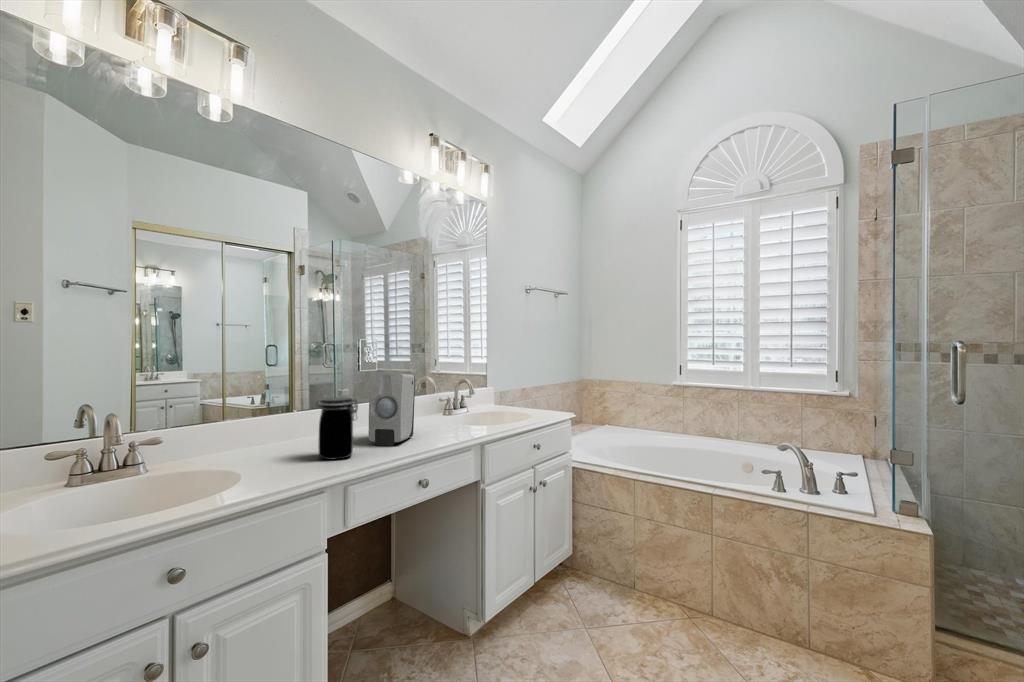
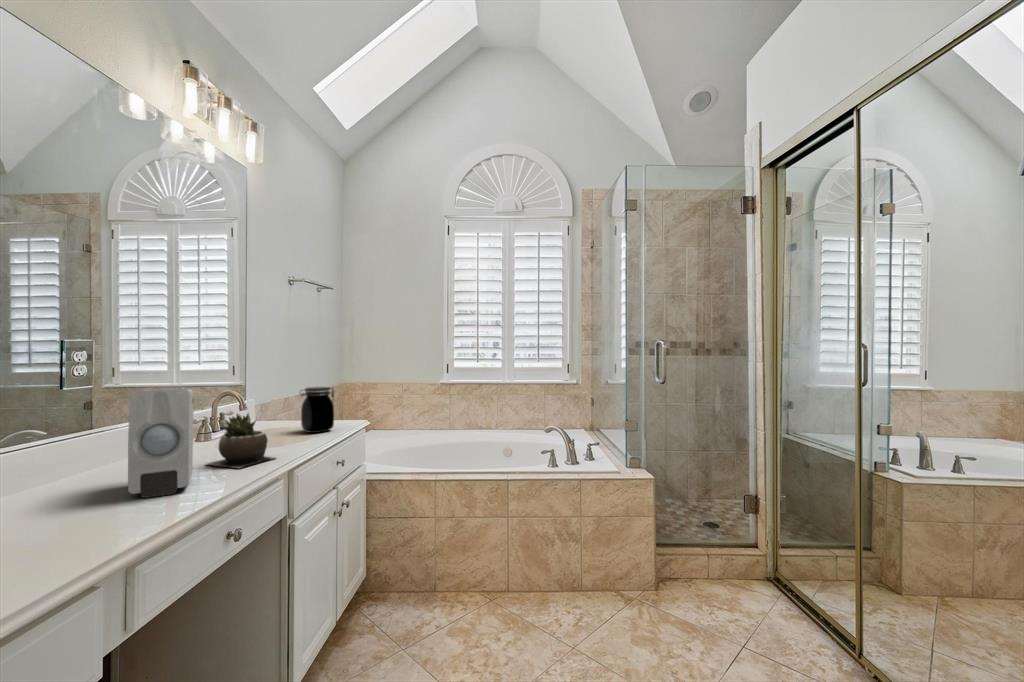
succulent plant: none [428,395,474,436] -> present [207,414,274,468]
jar: present [316,397,358,460] -> present [300,387,335,433]

